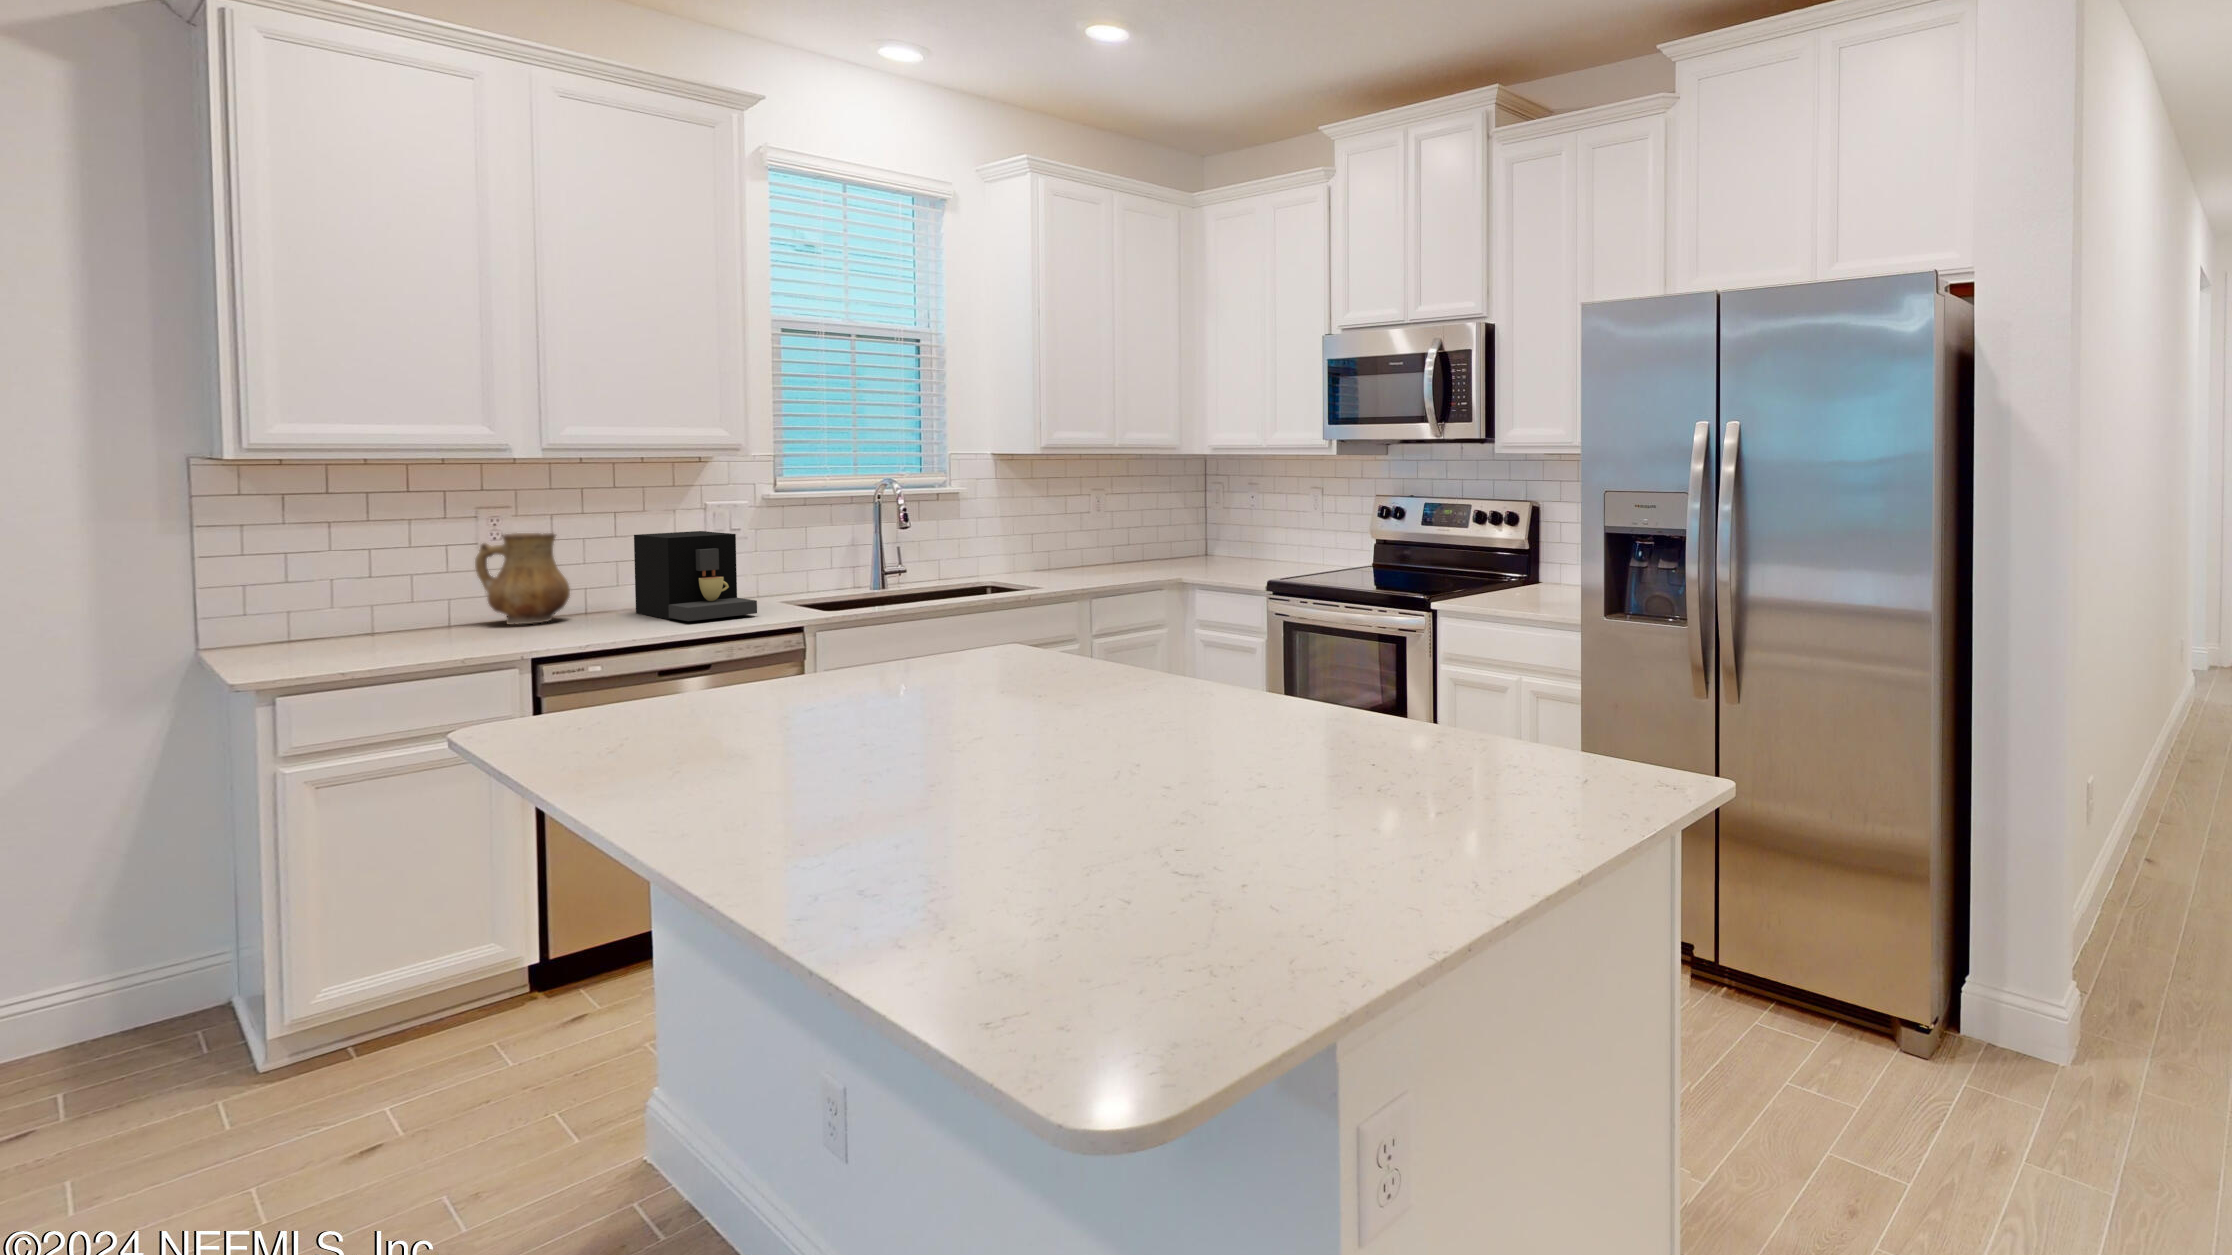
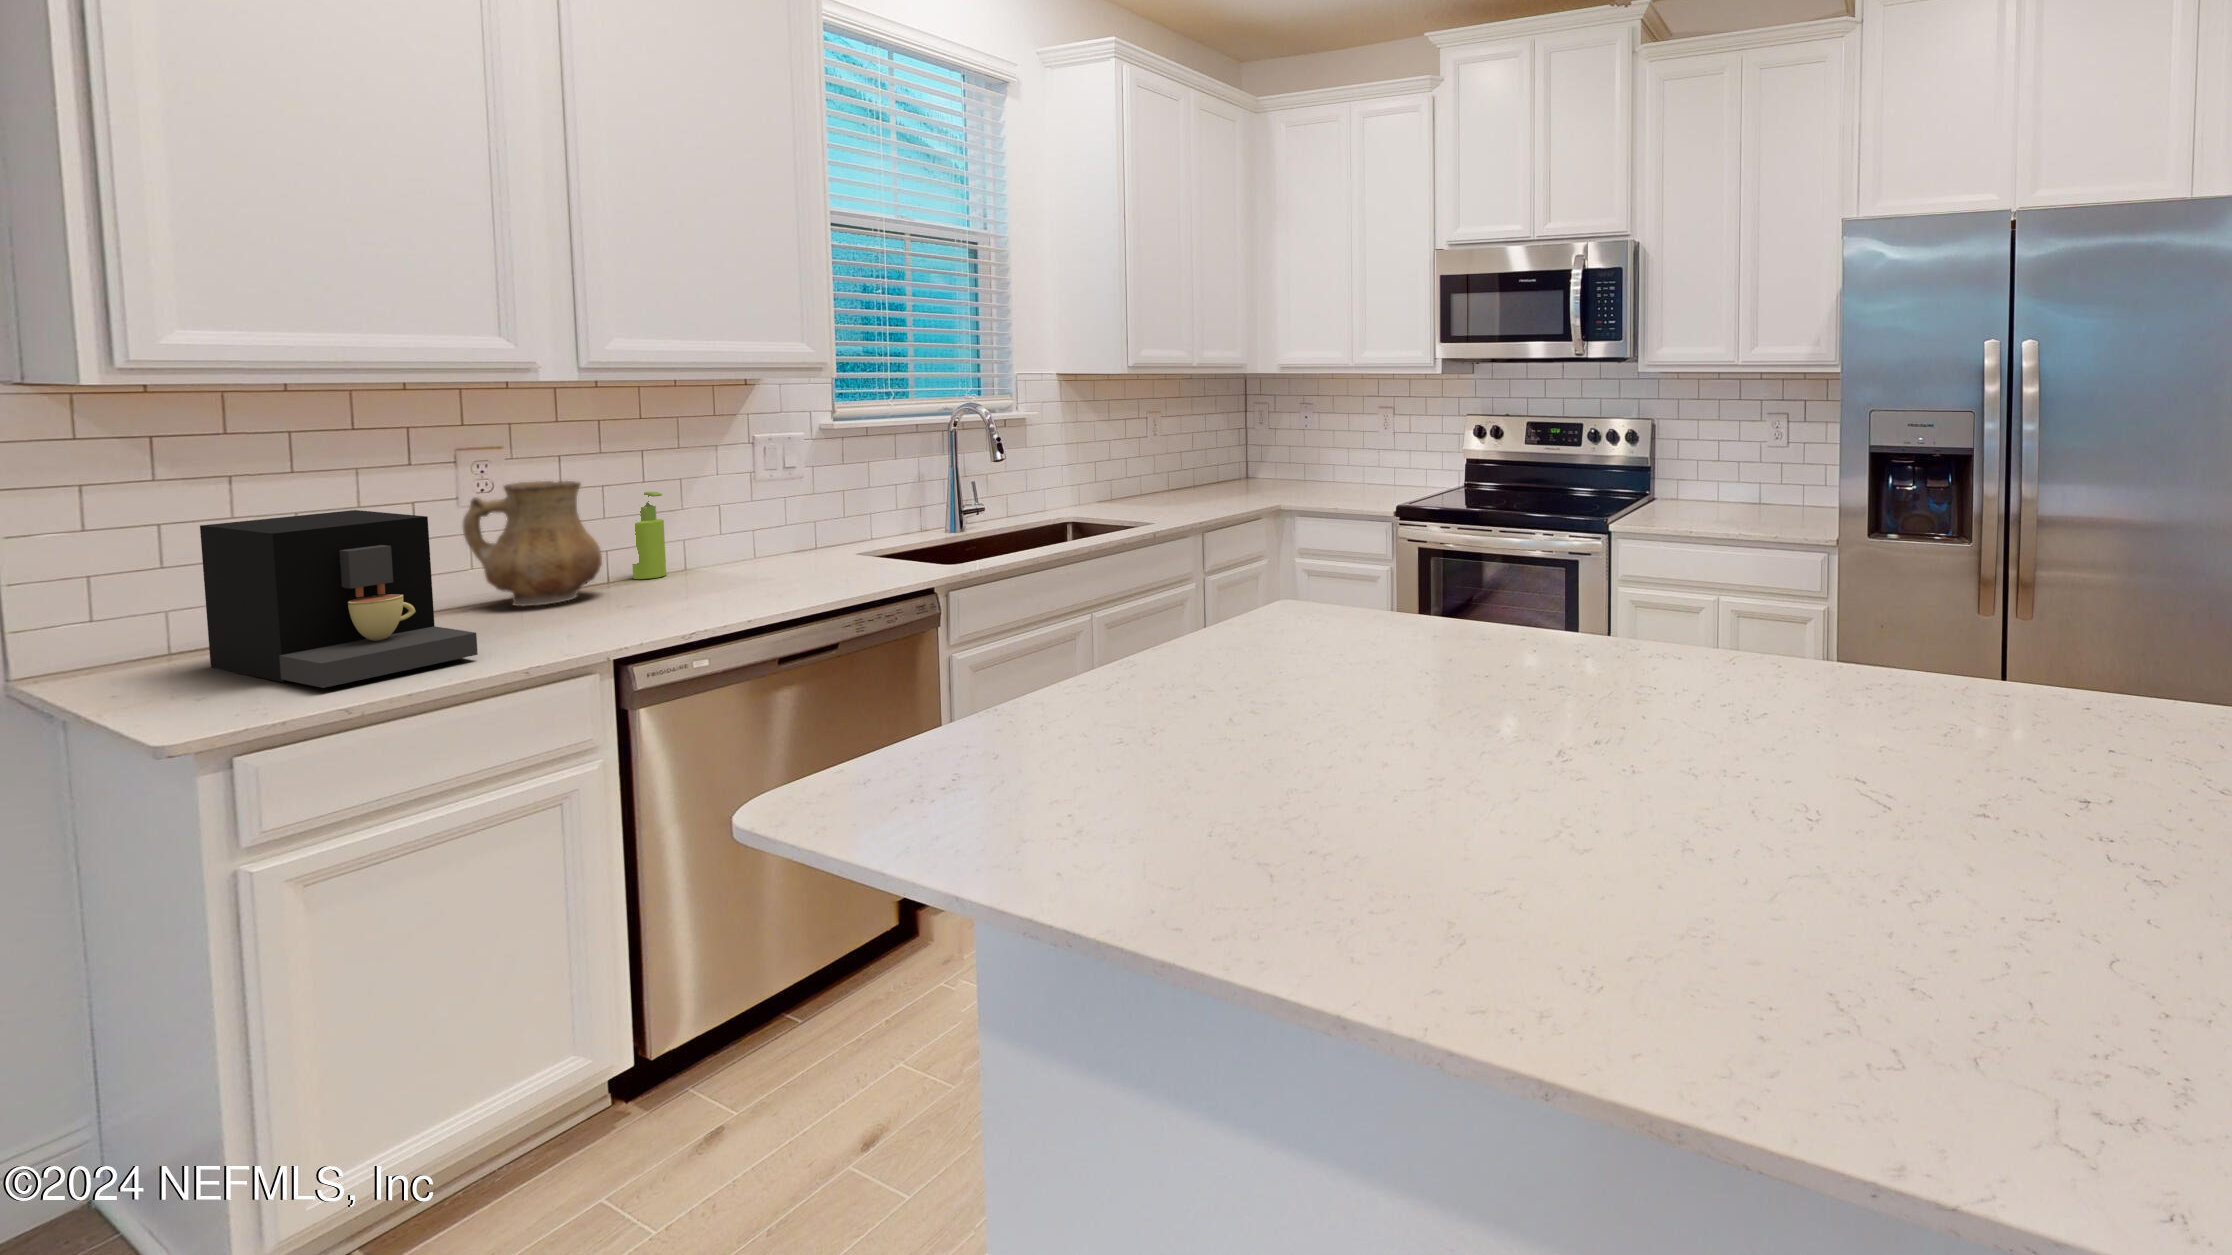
coffee maker: present [634,531,757,621] -> present [200,510,478,688]
soap dispenser: none [602,545,628,612] -> present [632,492,666,579]

